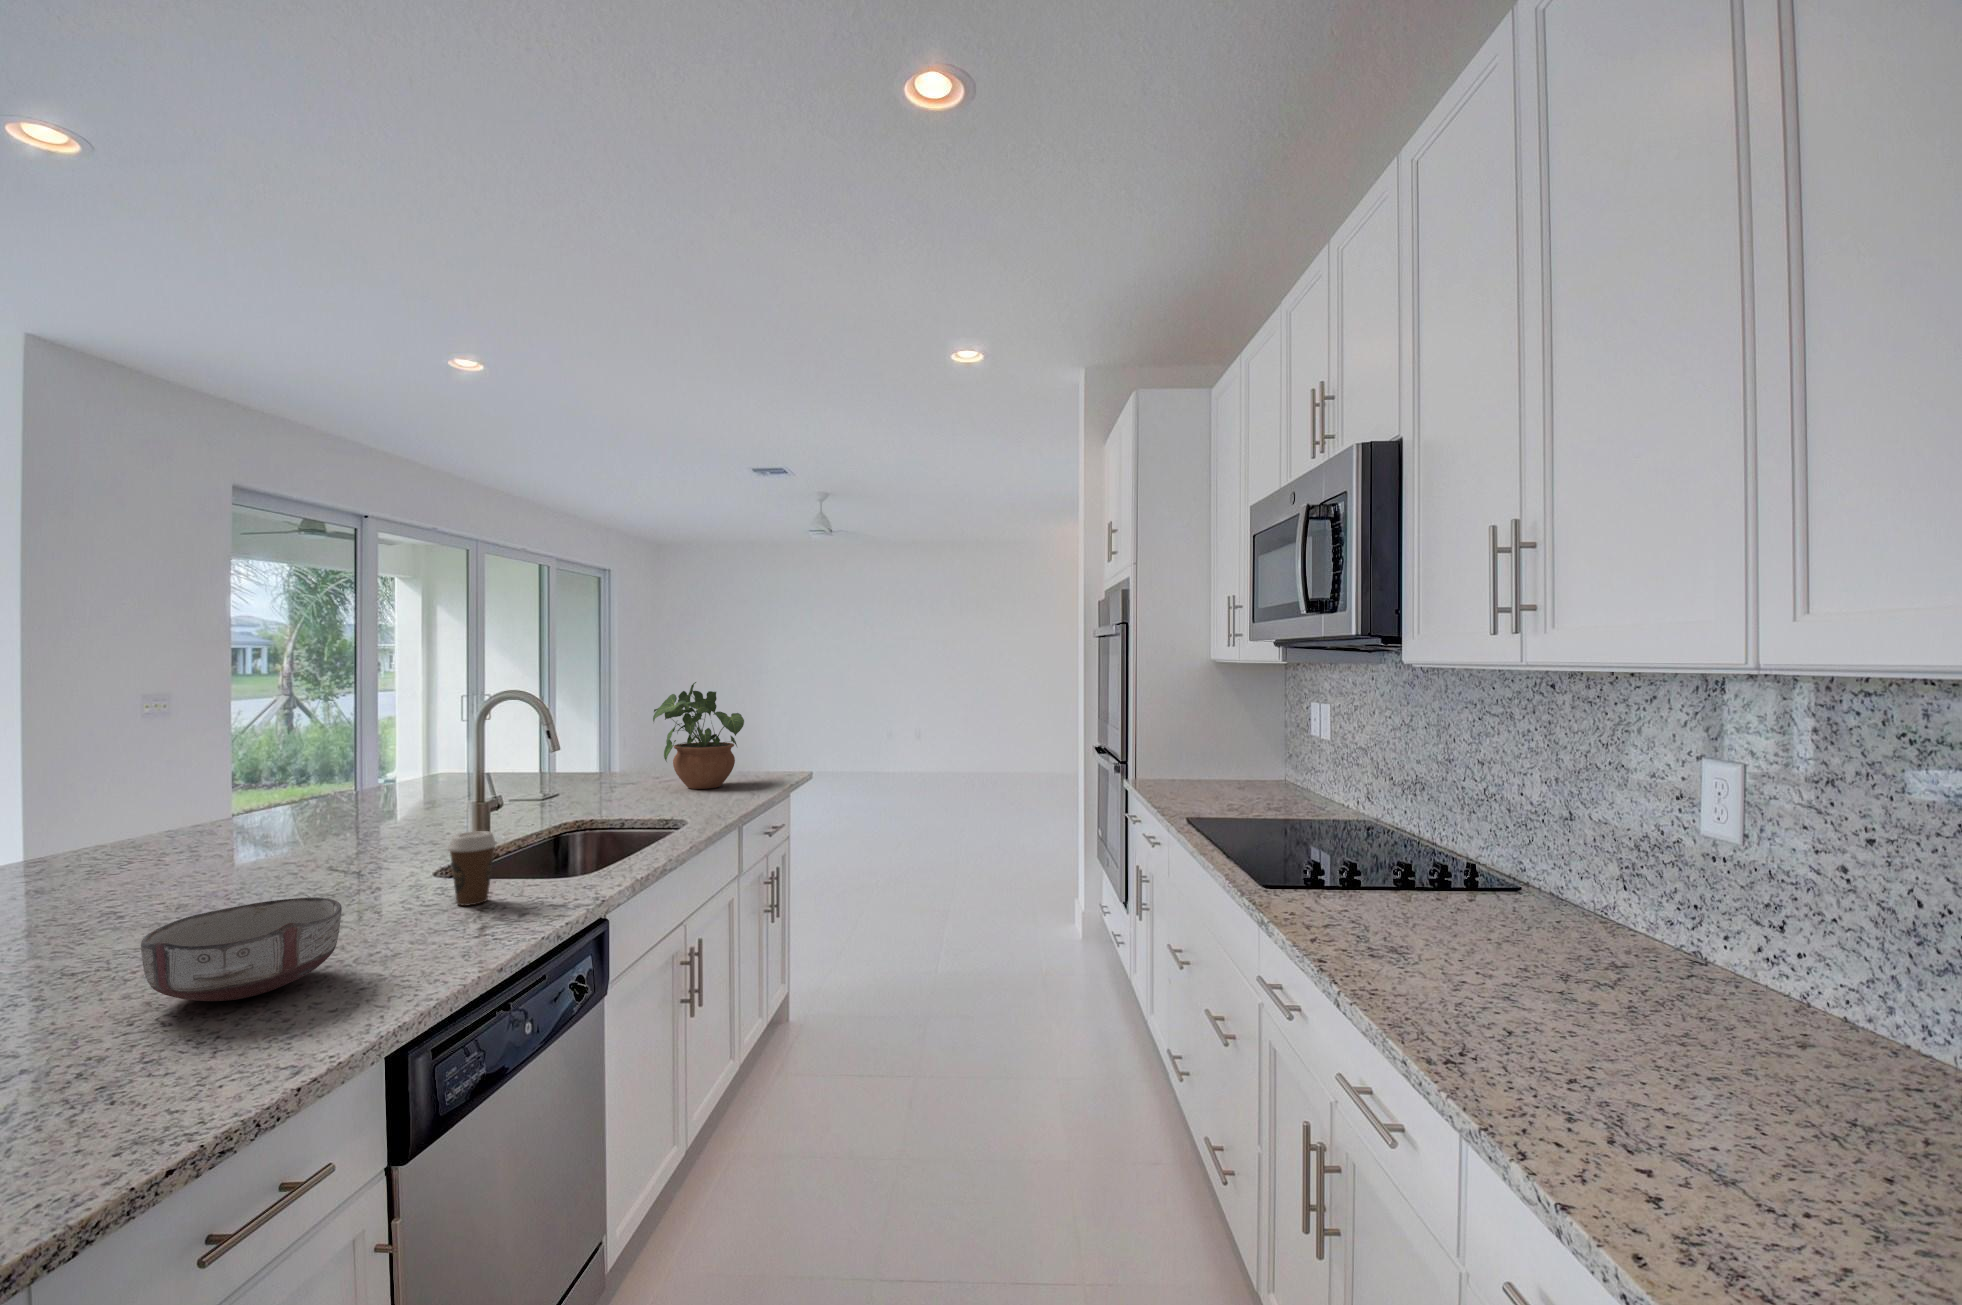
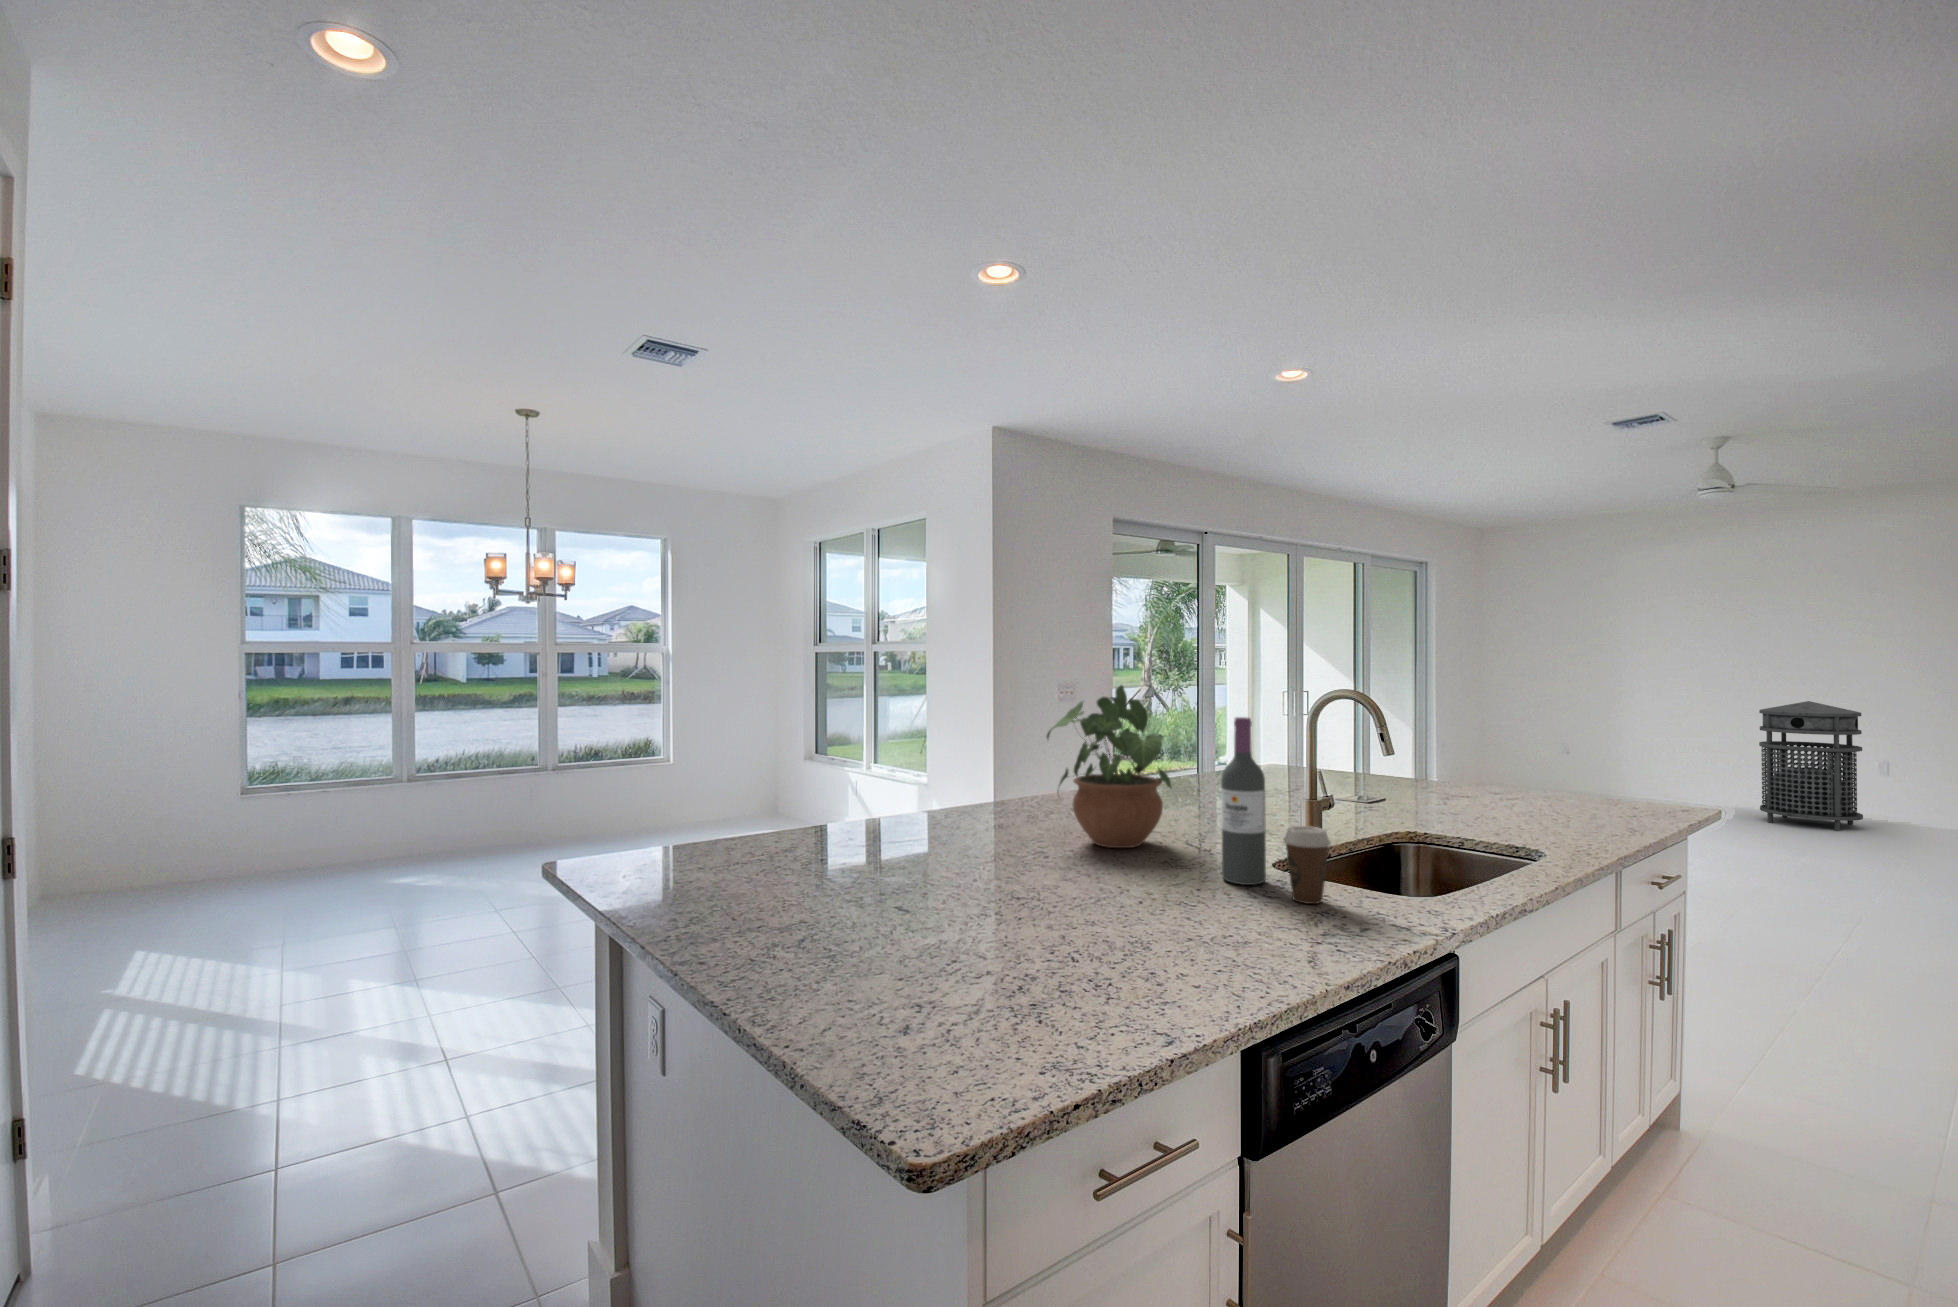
potted plant: present [653,682,744,789] -> present [1047,685,1172,848]
trash can: none [848,693,900,781] -> present [1759,701,1863,830]
wine bottle: none [377,731,429,902] -> present [1221,717,1266,885]
ceramic bowl: present [141,897,342,1001] -> none [1060,864,1197,949]

